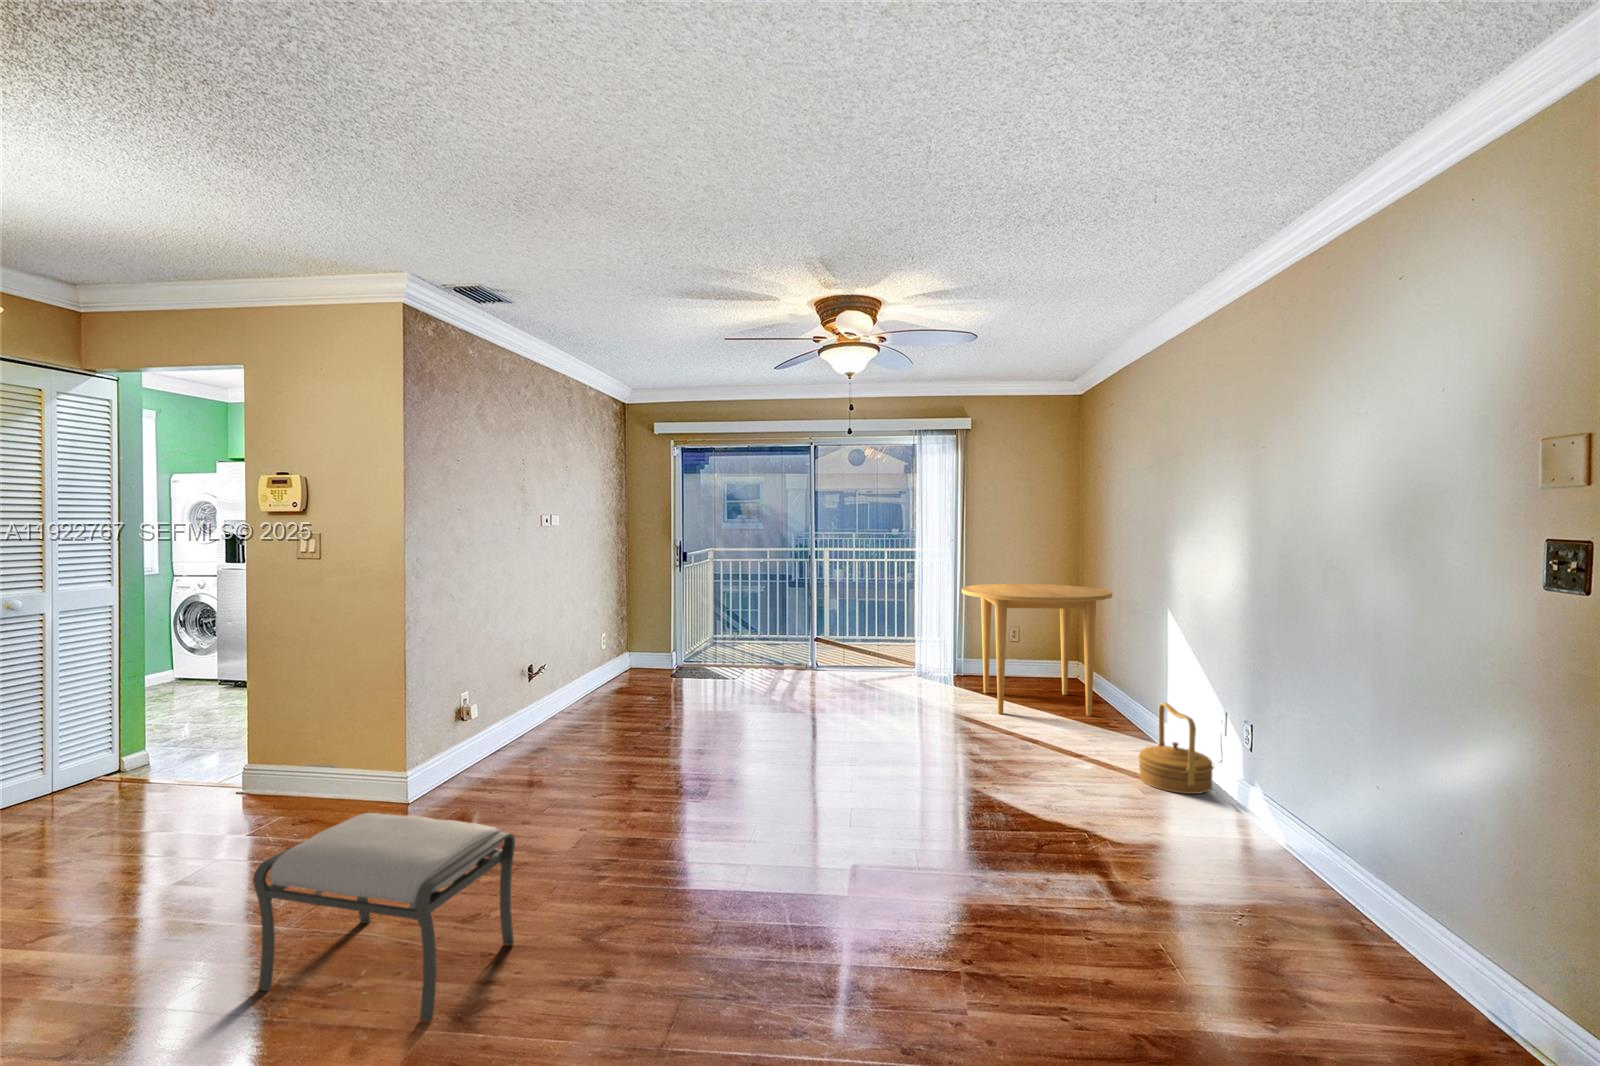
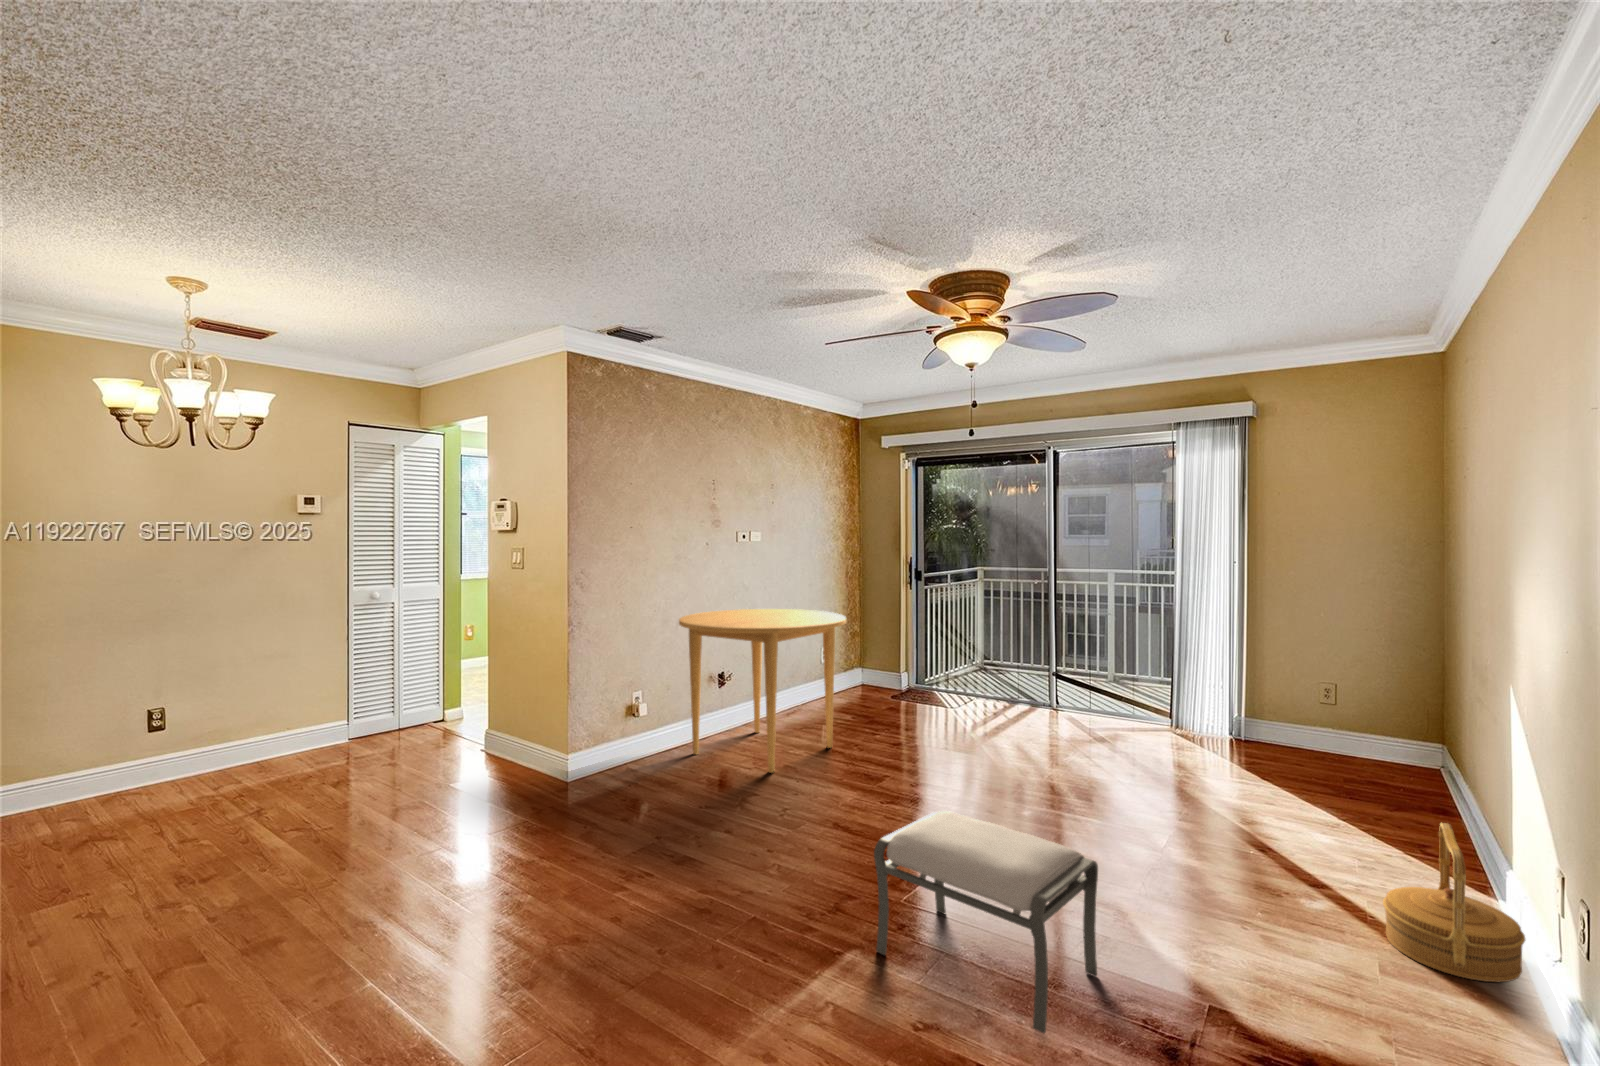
dining table: present [962,584,1112,716] -> present [679,609,846,773]
ottoman: present [253,813,515,1021] -> present [874,811,1098,1033]

